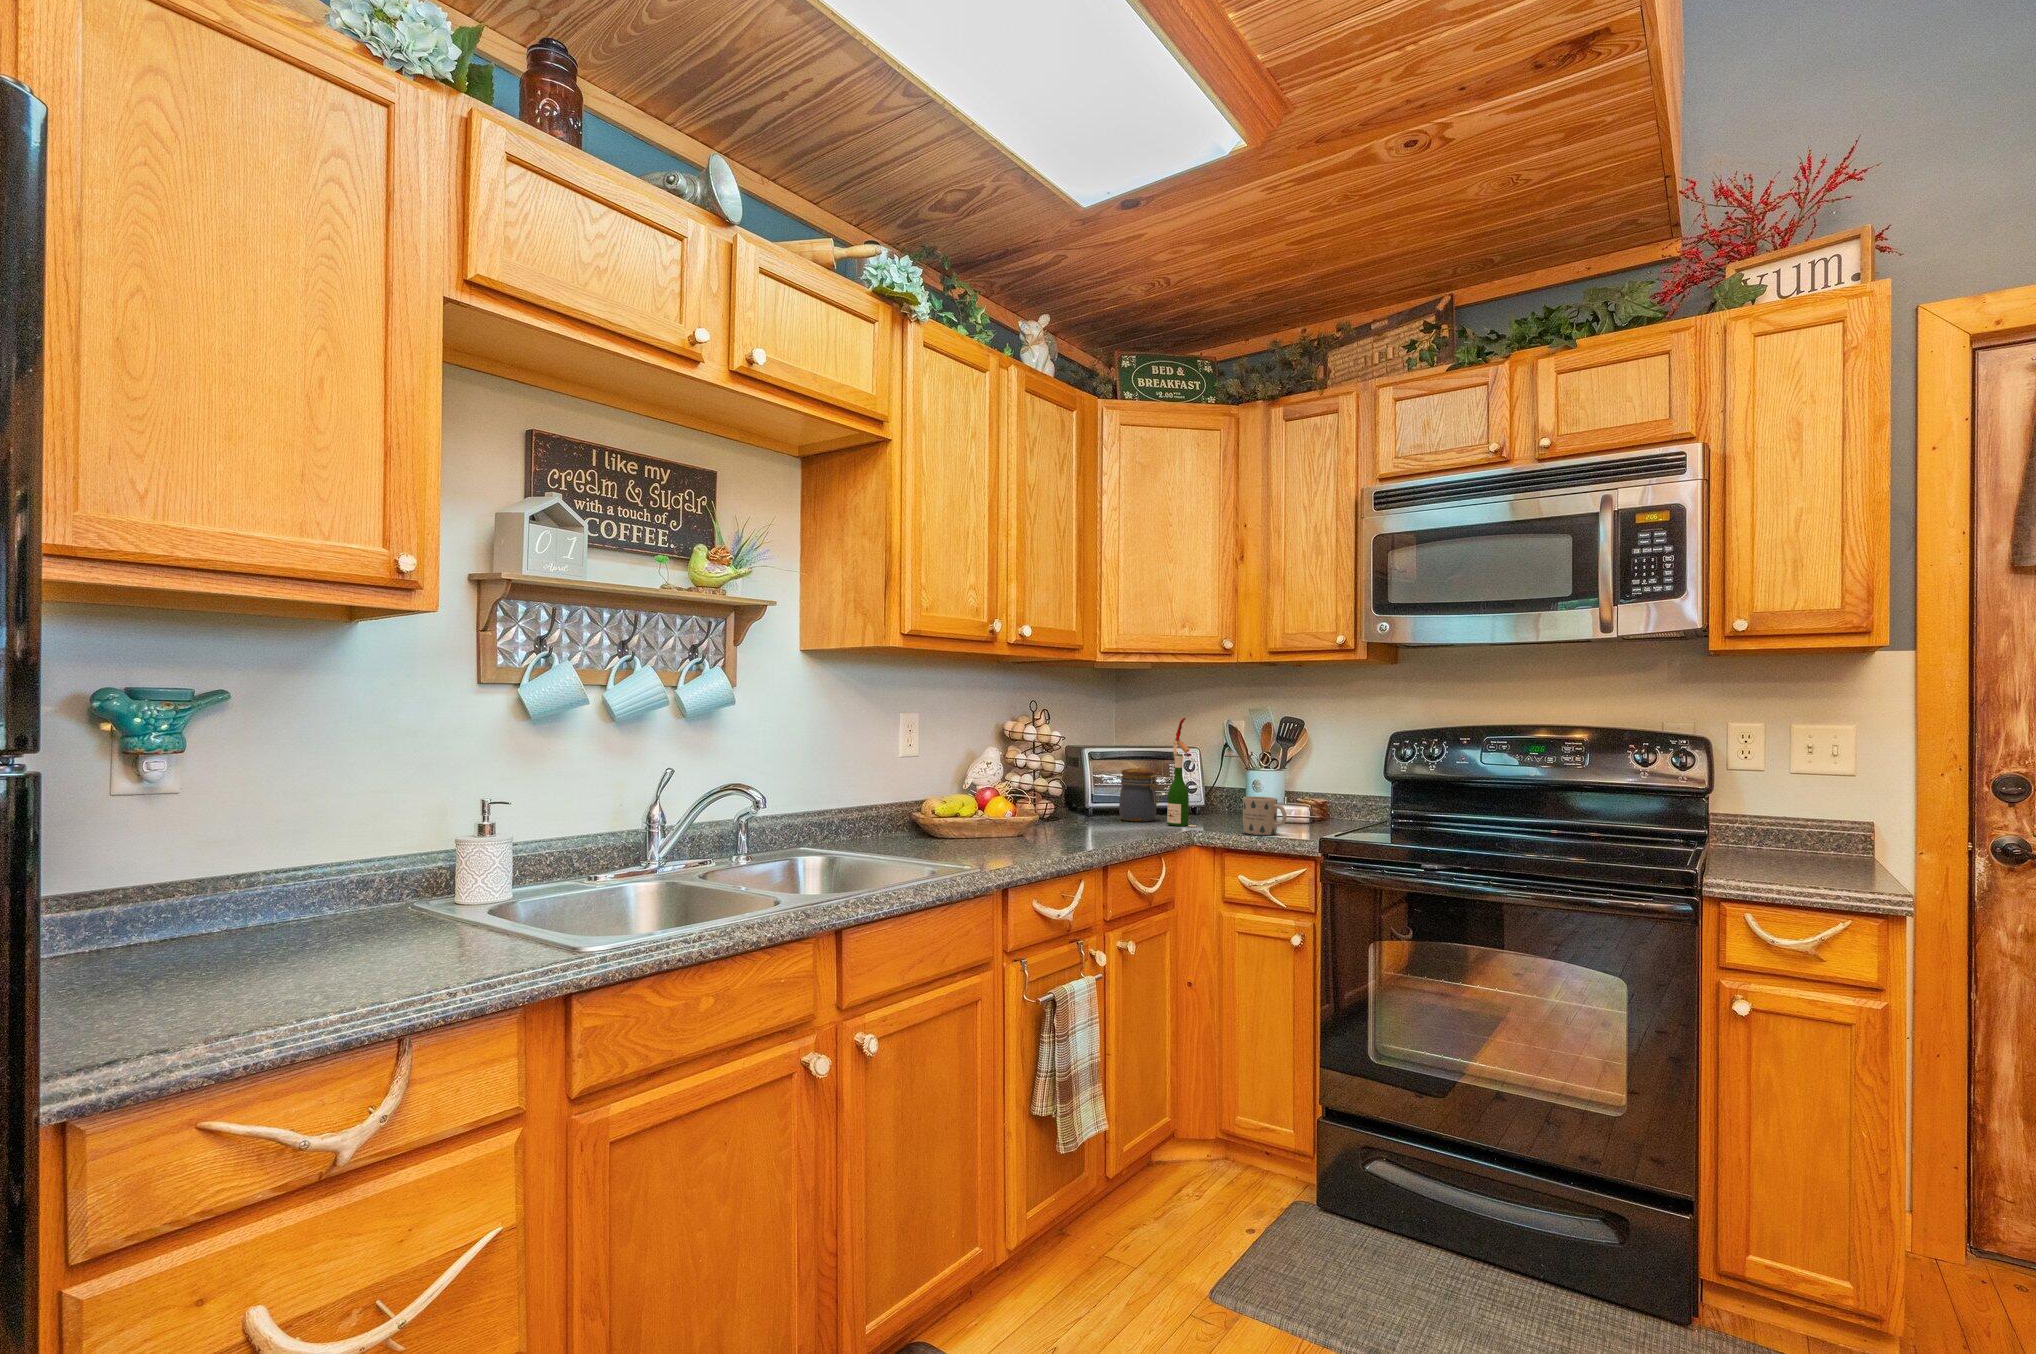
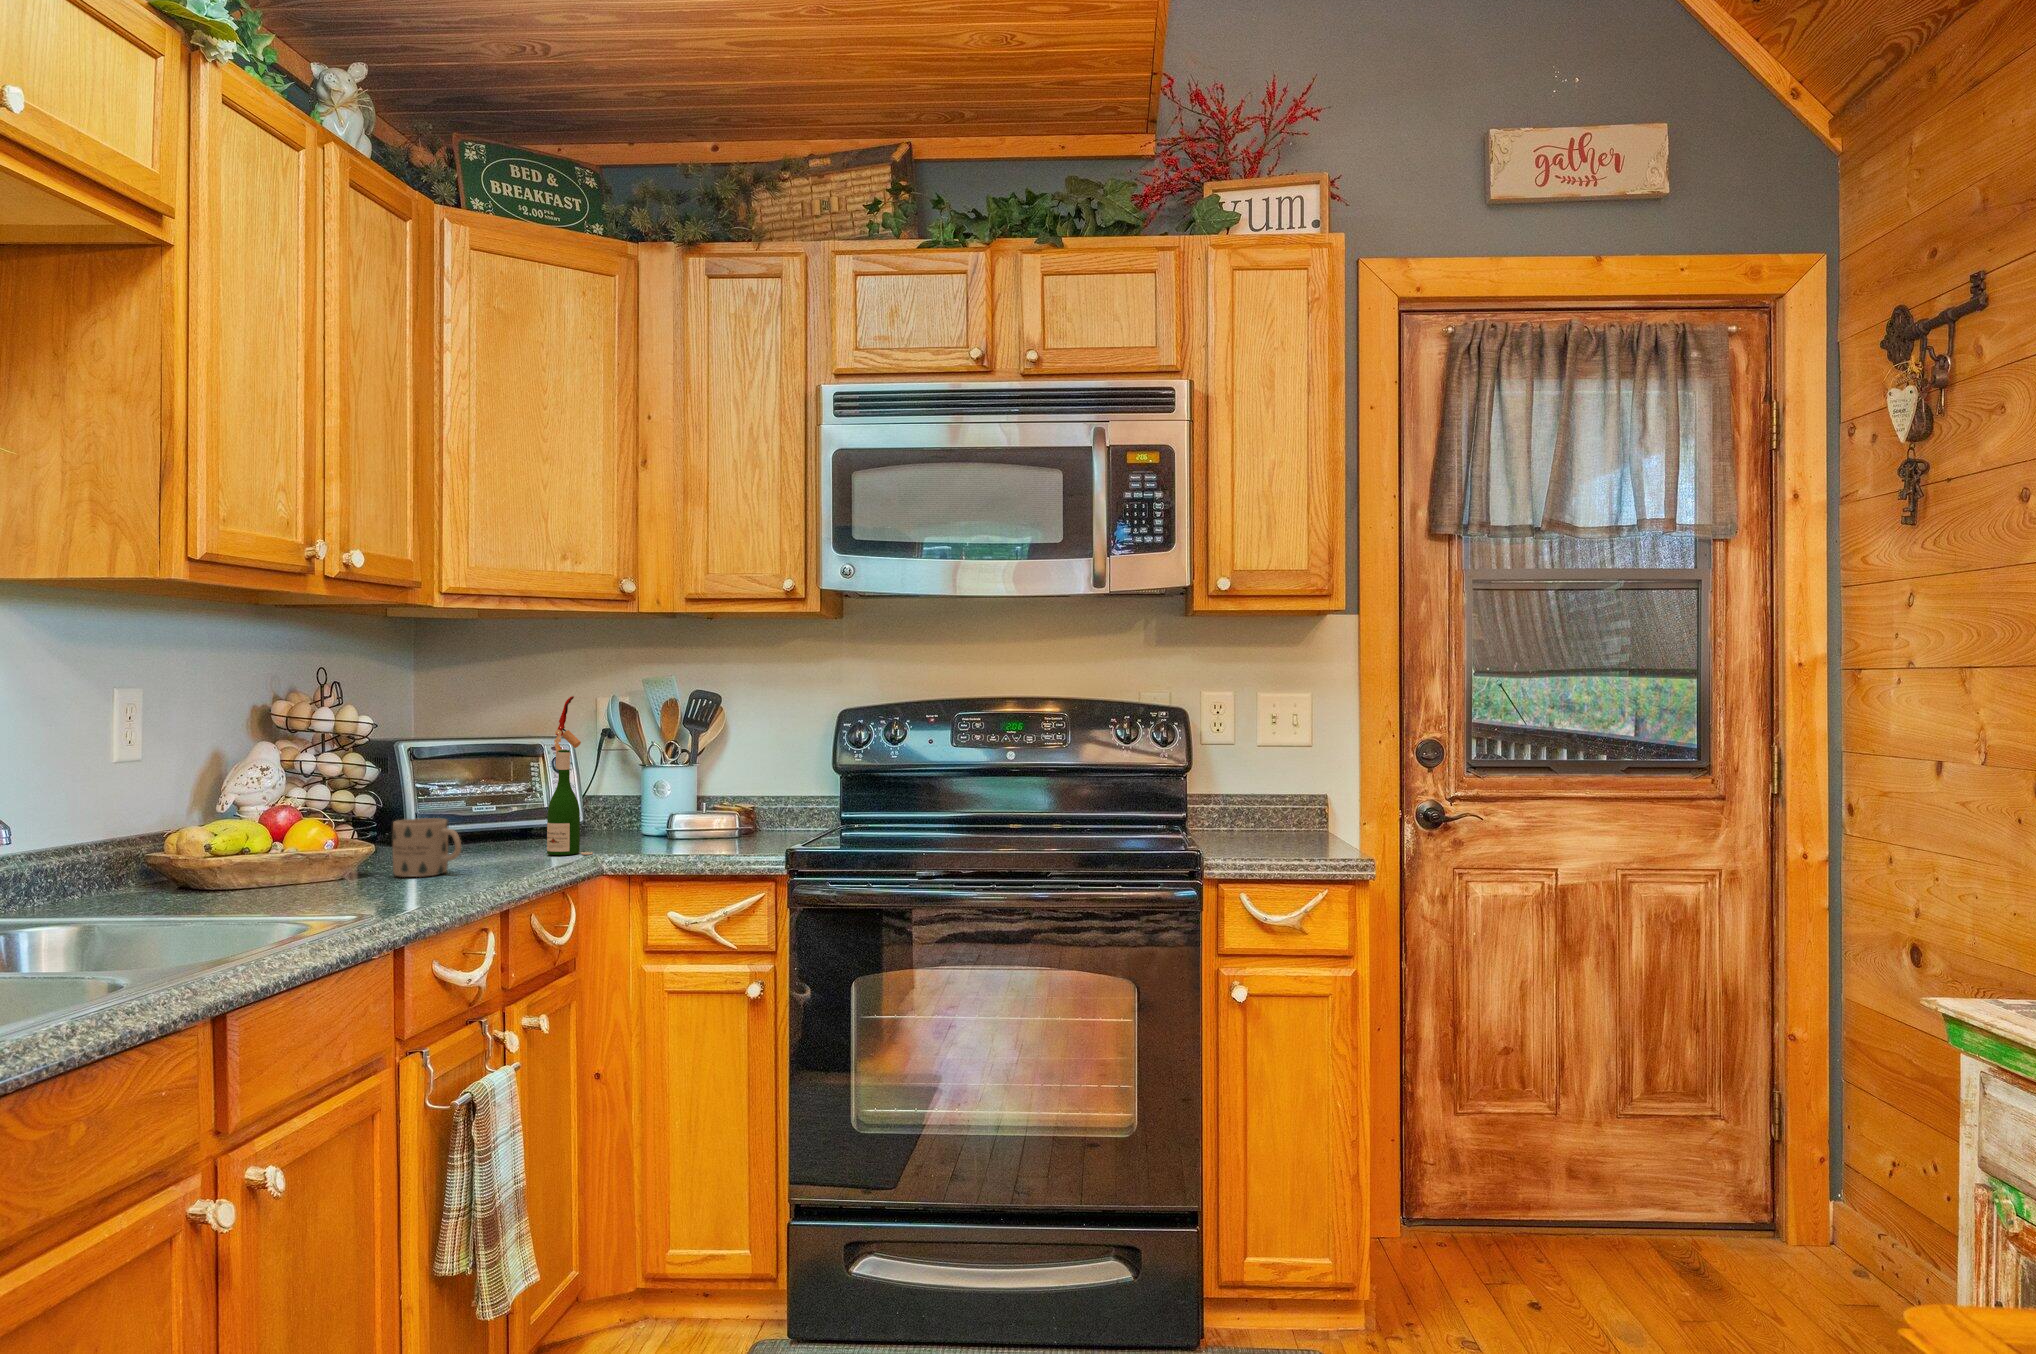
jar: present [1119,768,1159,822] -> none [464,774,529,854]
mug: present [1243,797,1287,835] -> present [393,818,461,877]

